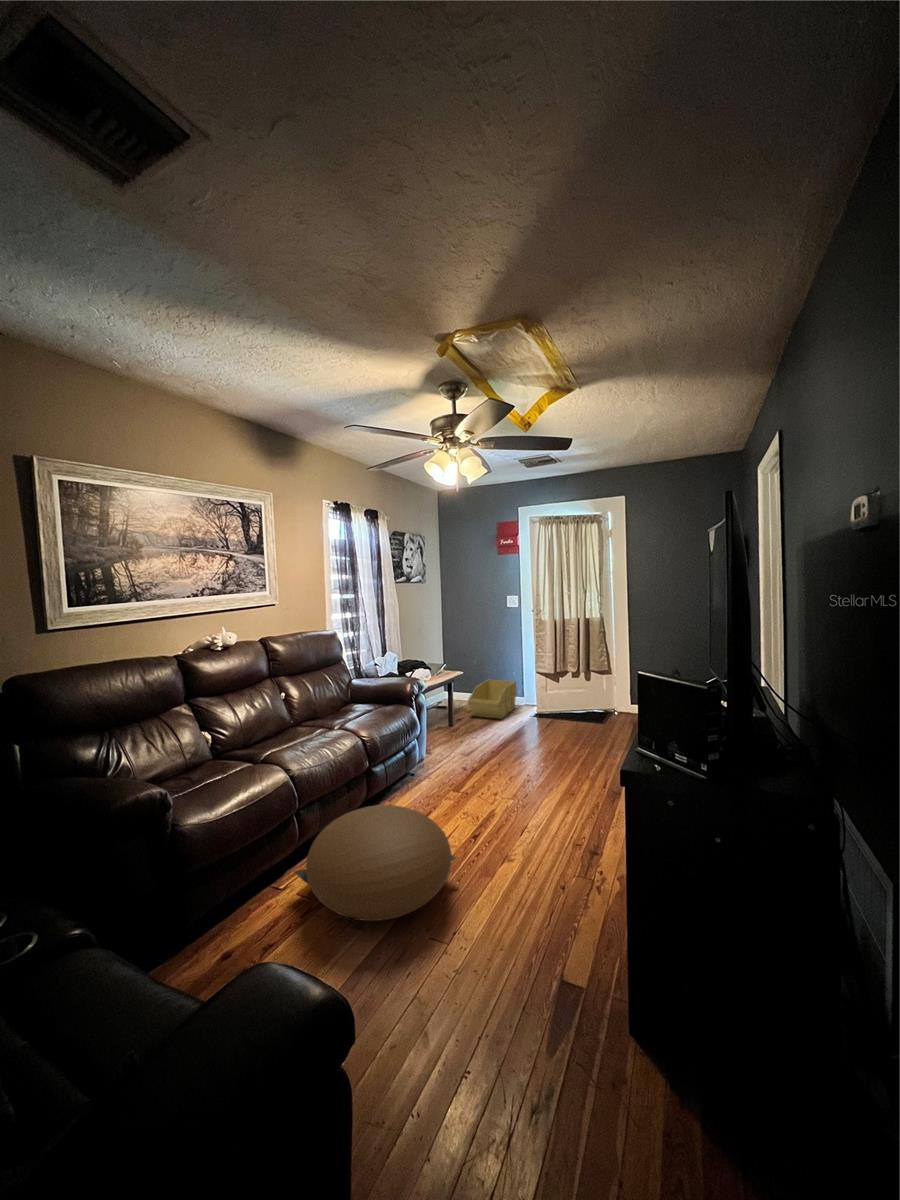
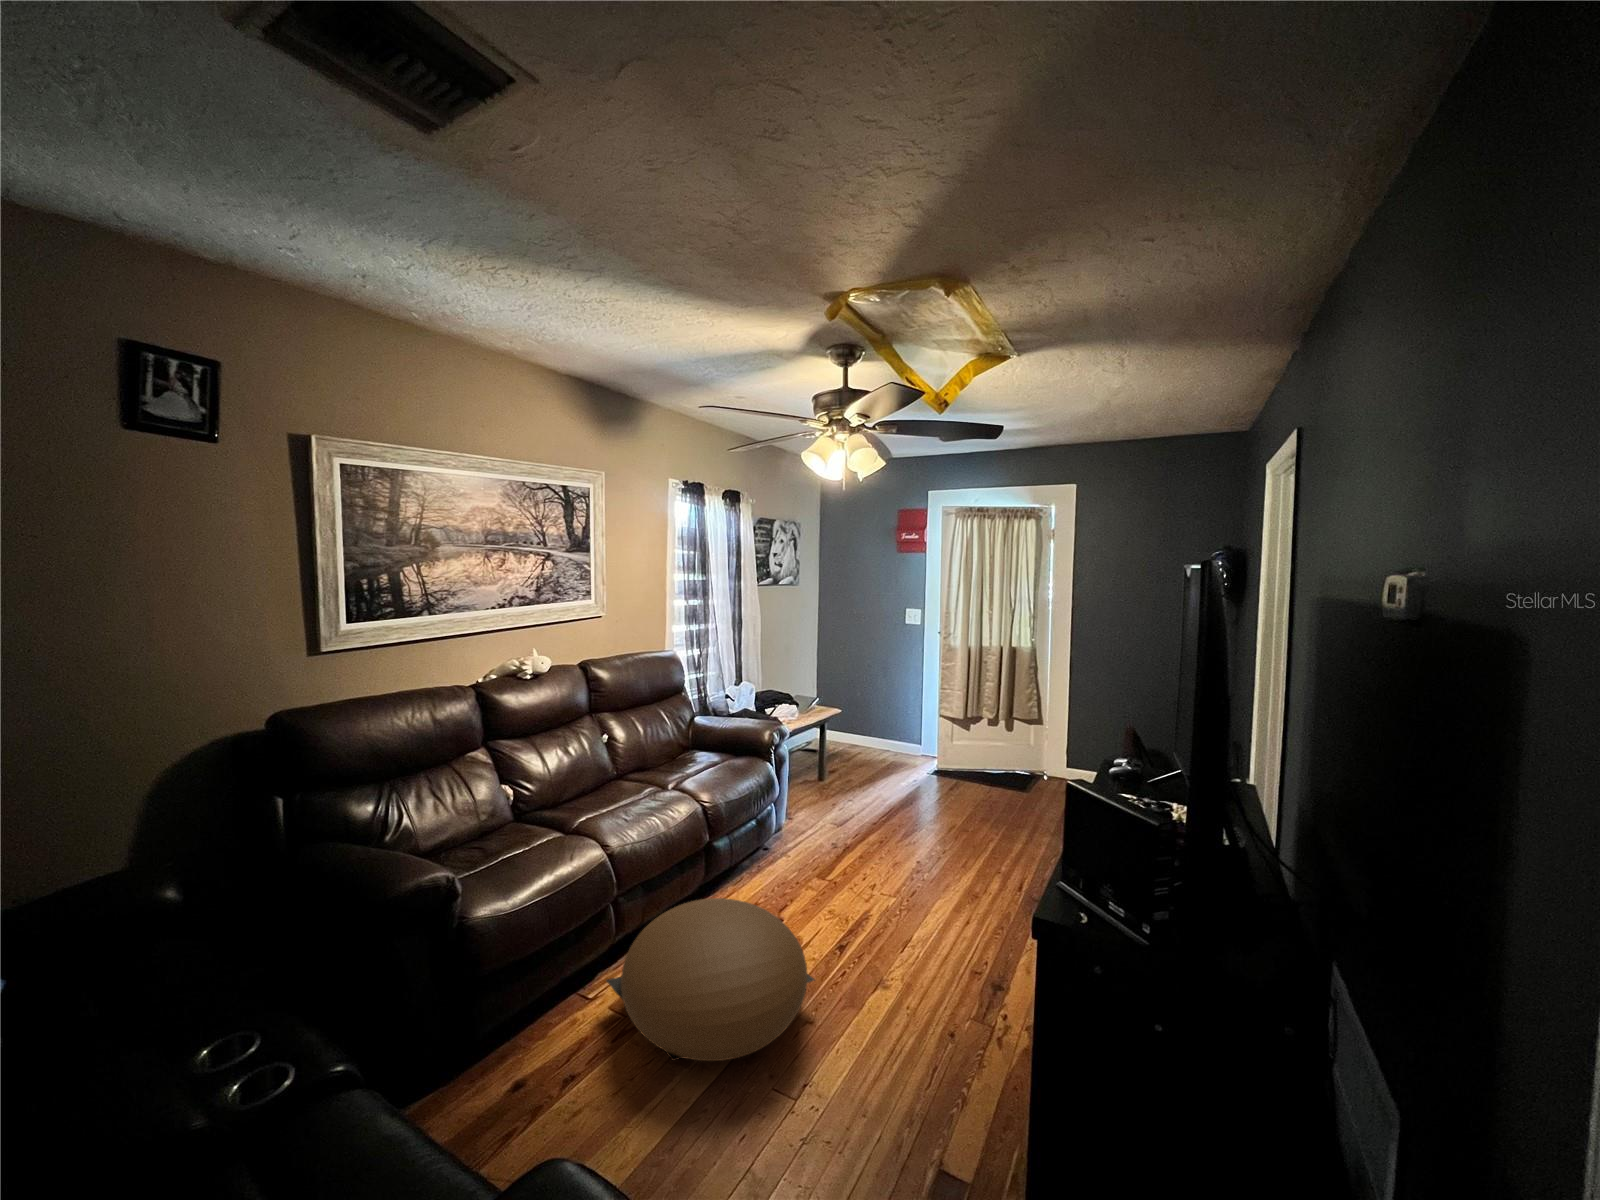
storage bin: present [468,680,516,719] -> none [846,717,912,773]

